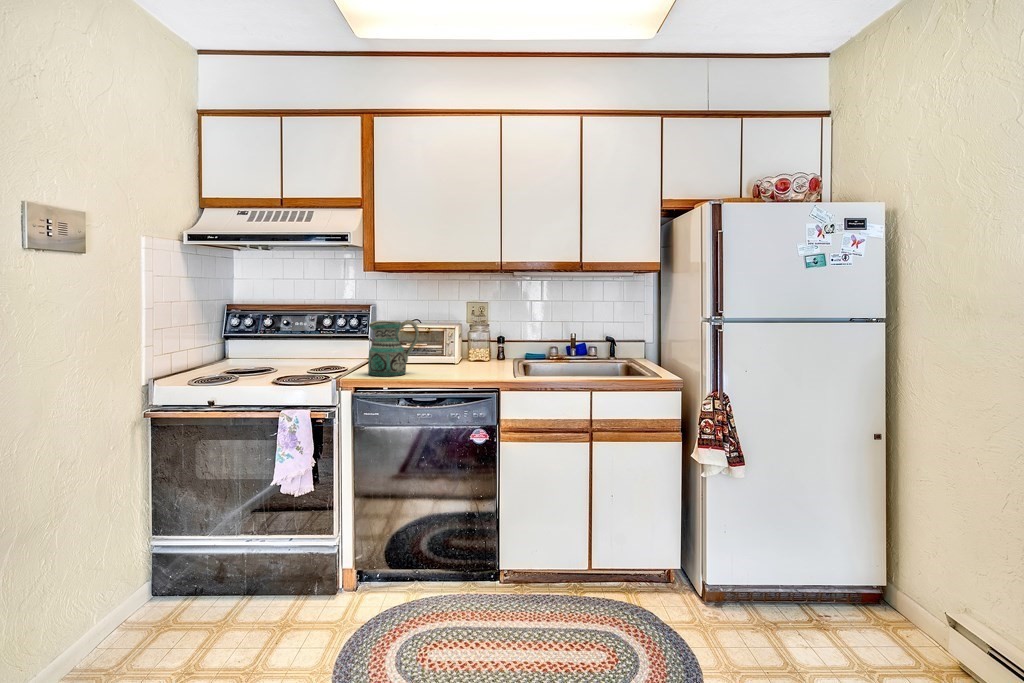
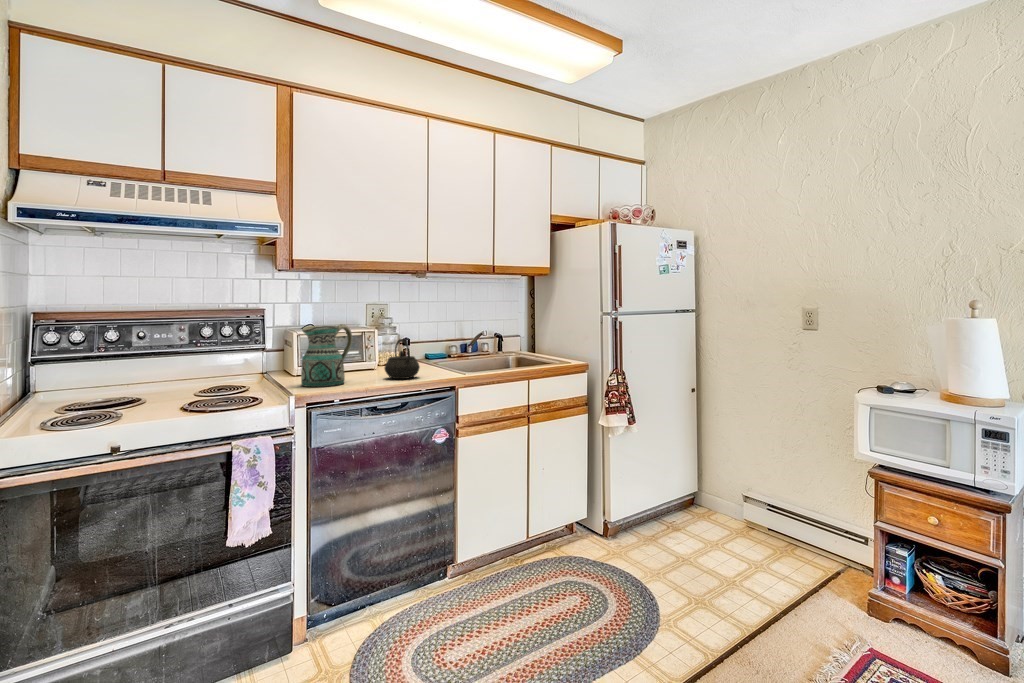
kettle: none [445,337,479,376] -> present [385,339,420,379]

